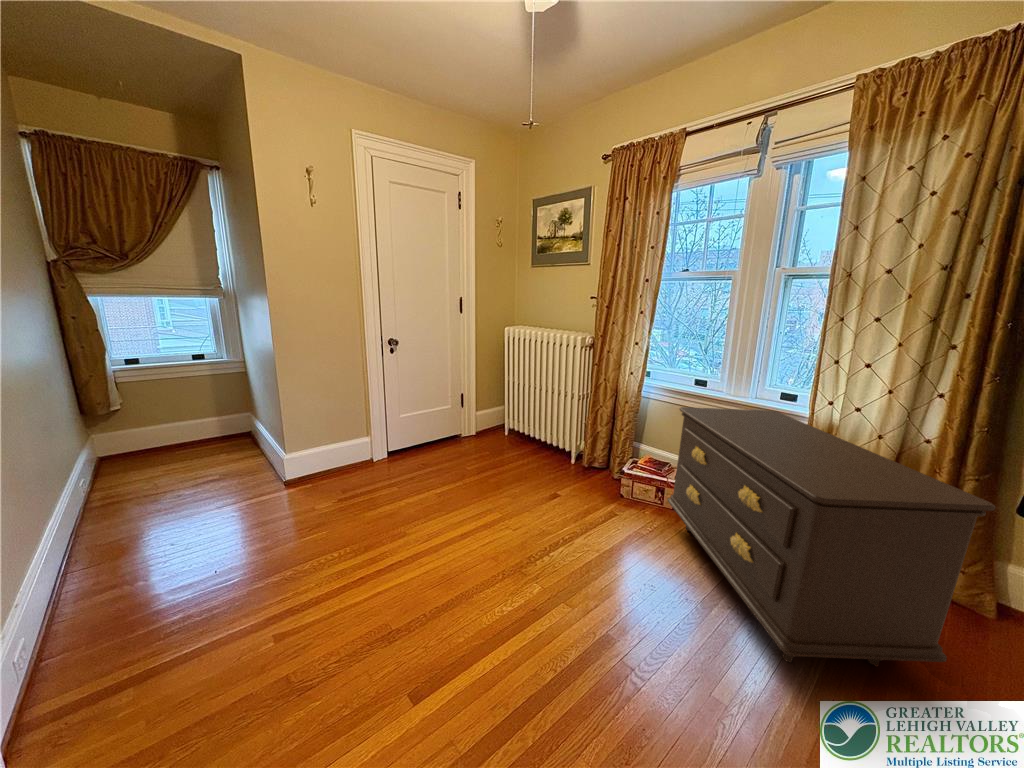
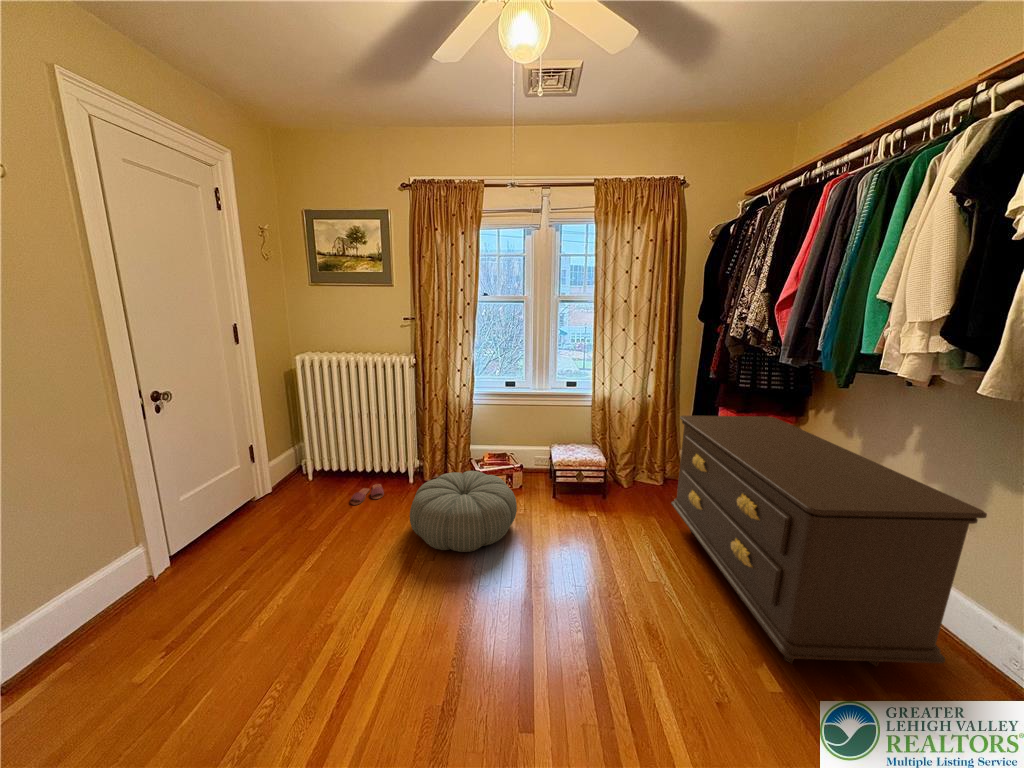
pouf: none [388,461,504,546] -> present [410,471,517,552]
slippers: none [323,474,360,495] -> present [350,484,384,505]

